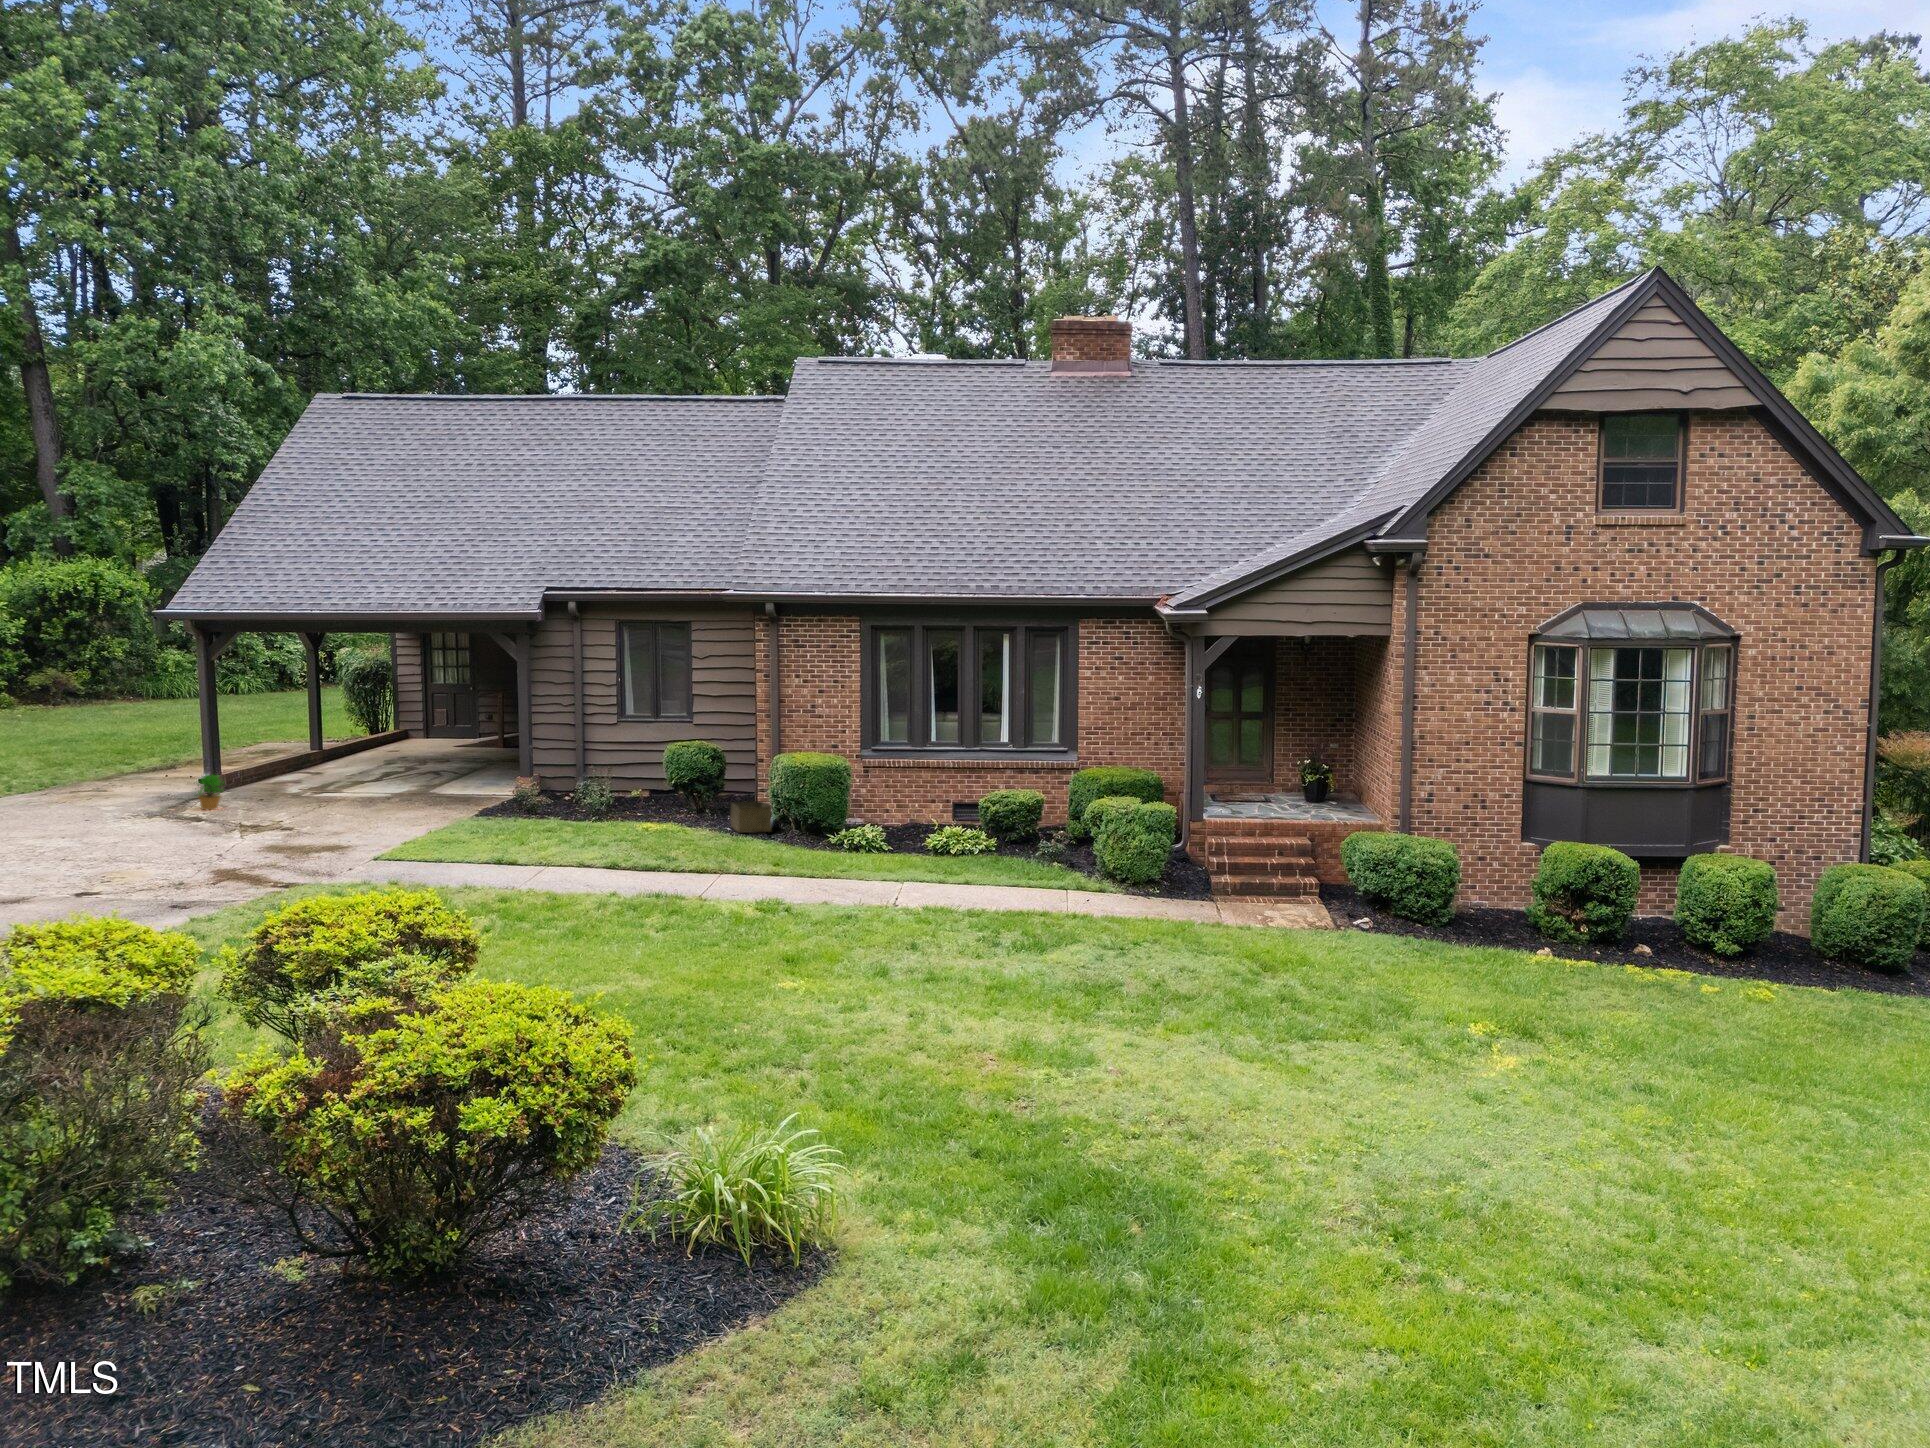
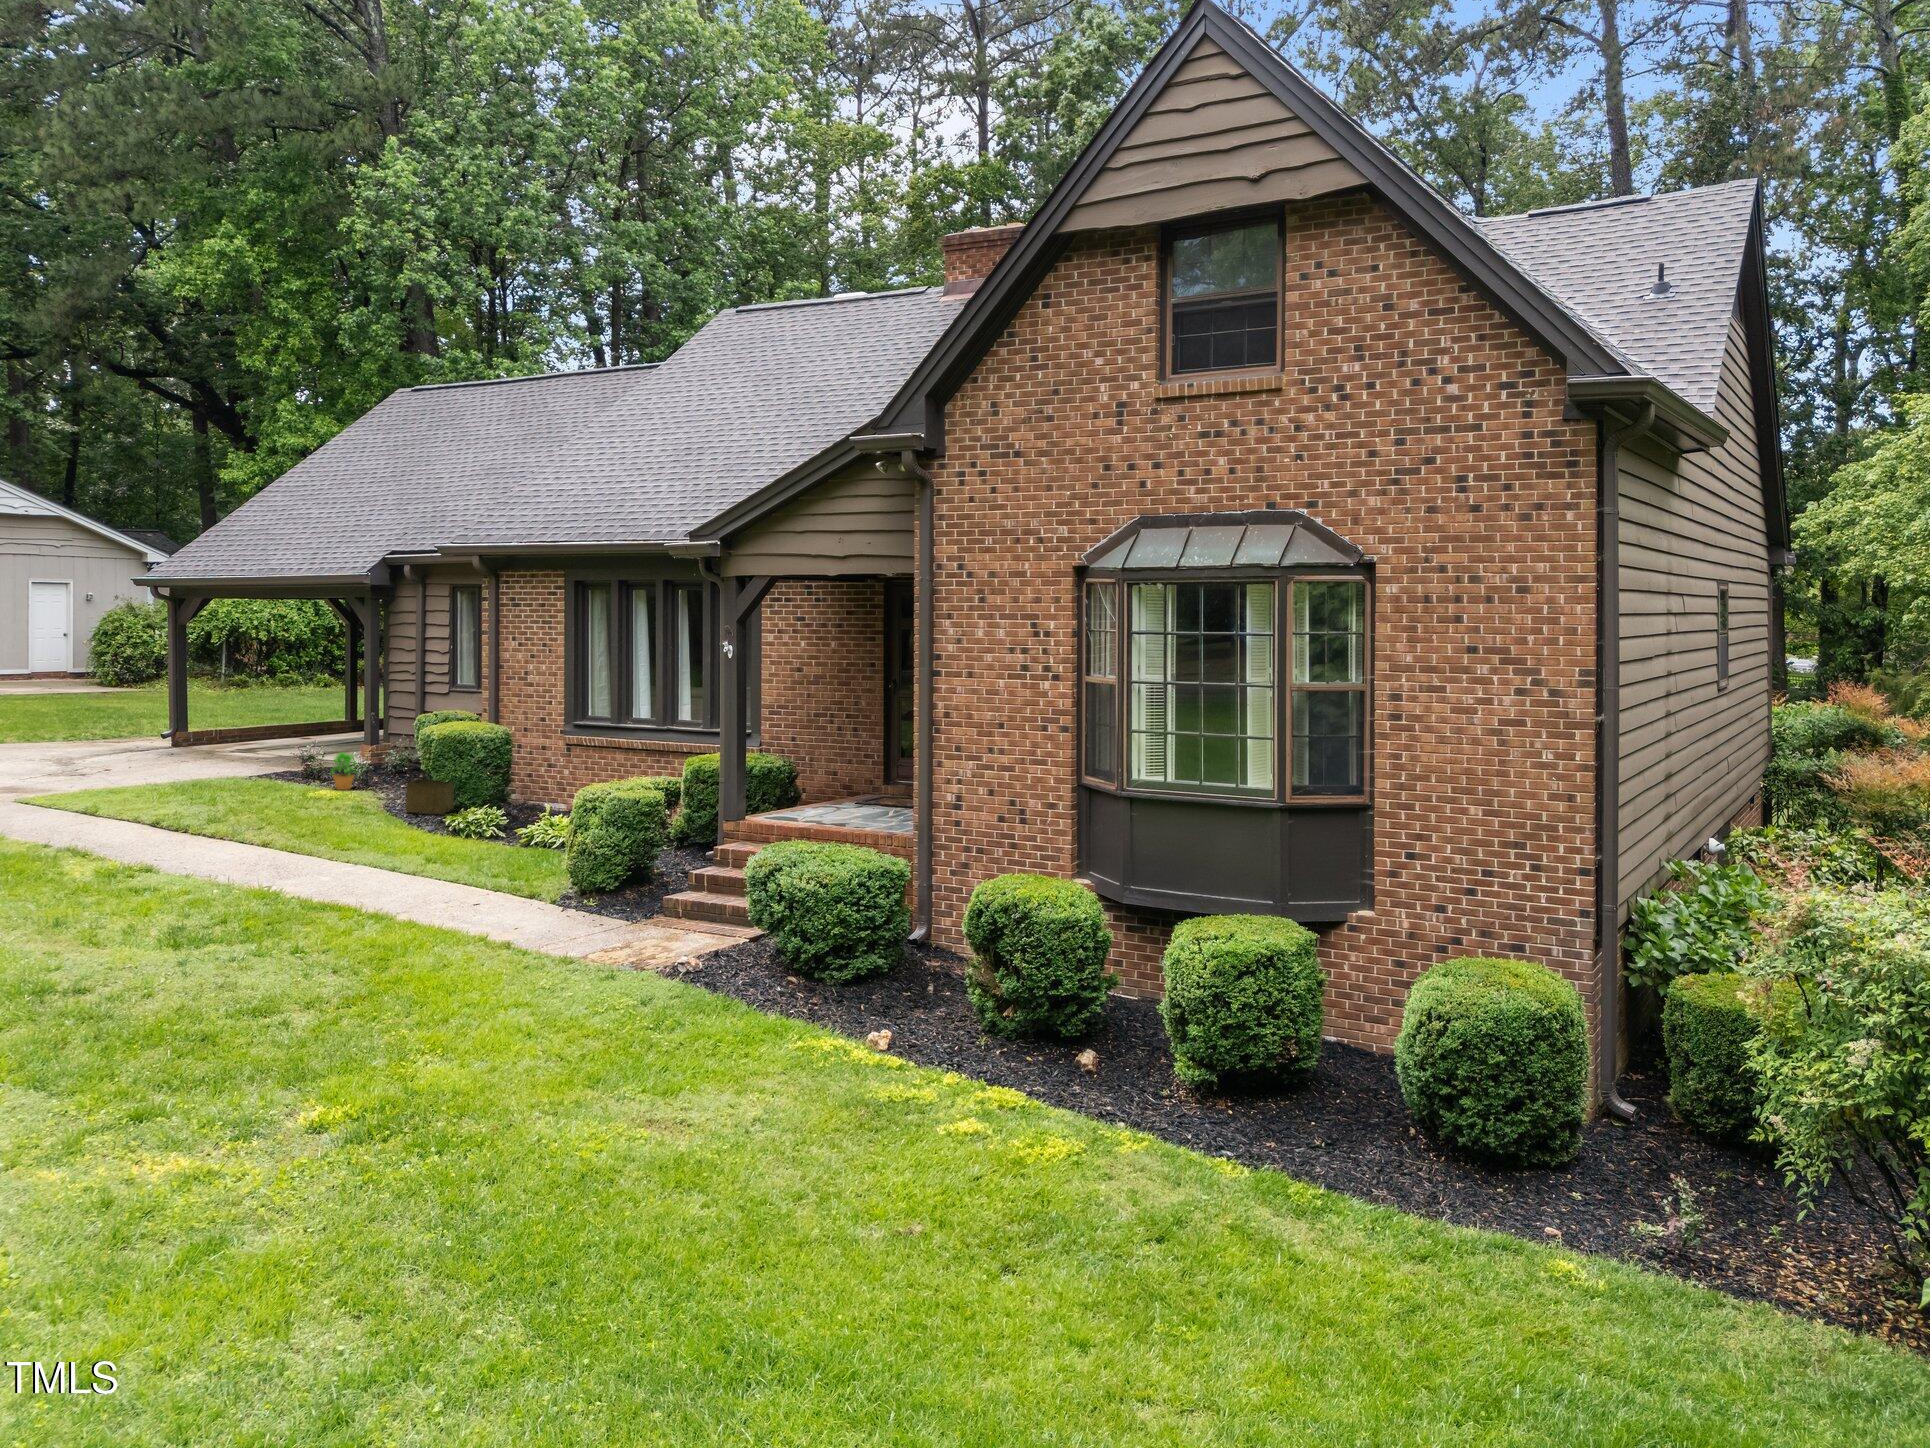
potted plant: present [197,775,221,810] -> present [330,752,357,790]

